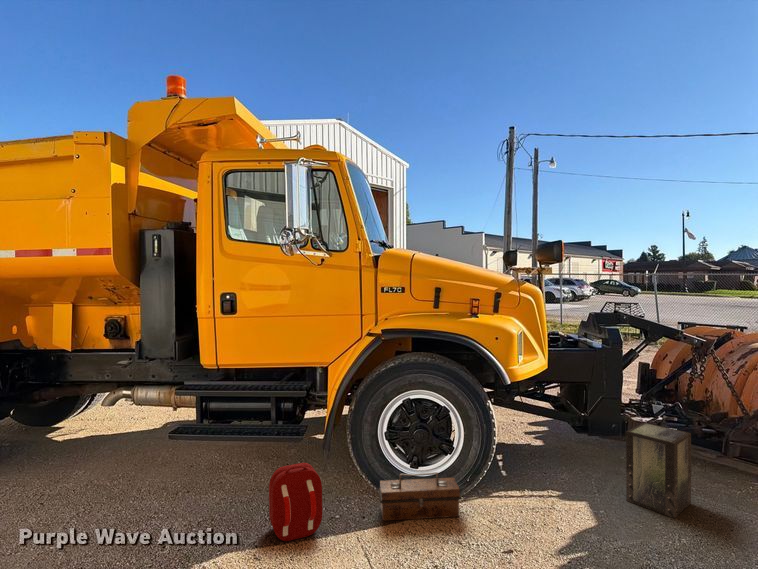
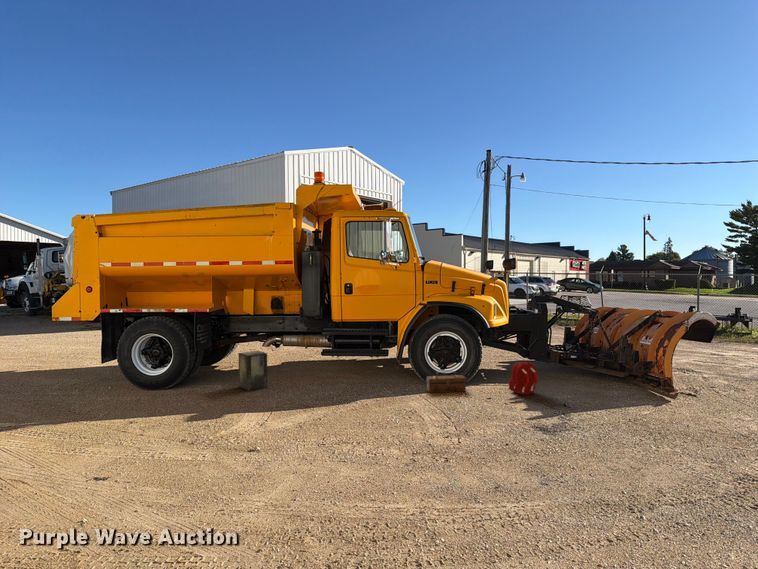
storage box: present [626,422,691,518] -> present [238,351,268,391]
backpack: present [269,463,322,541] -> present [509,362,538,395]

